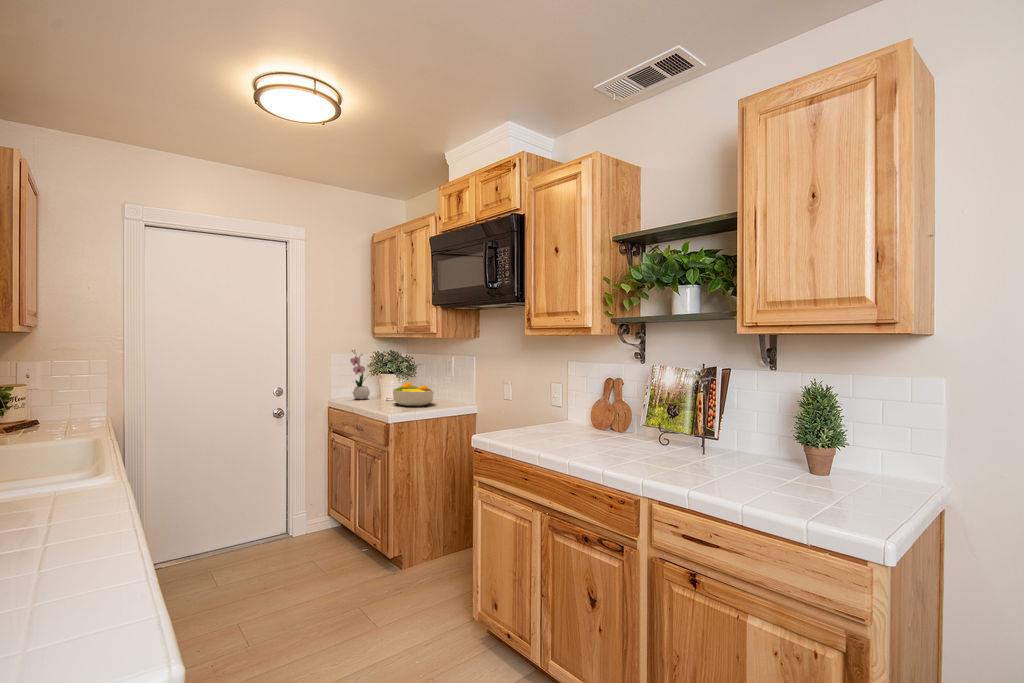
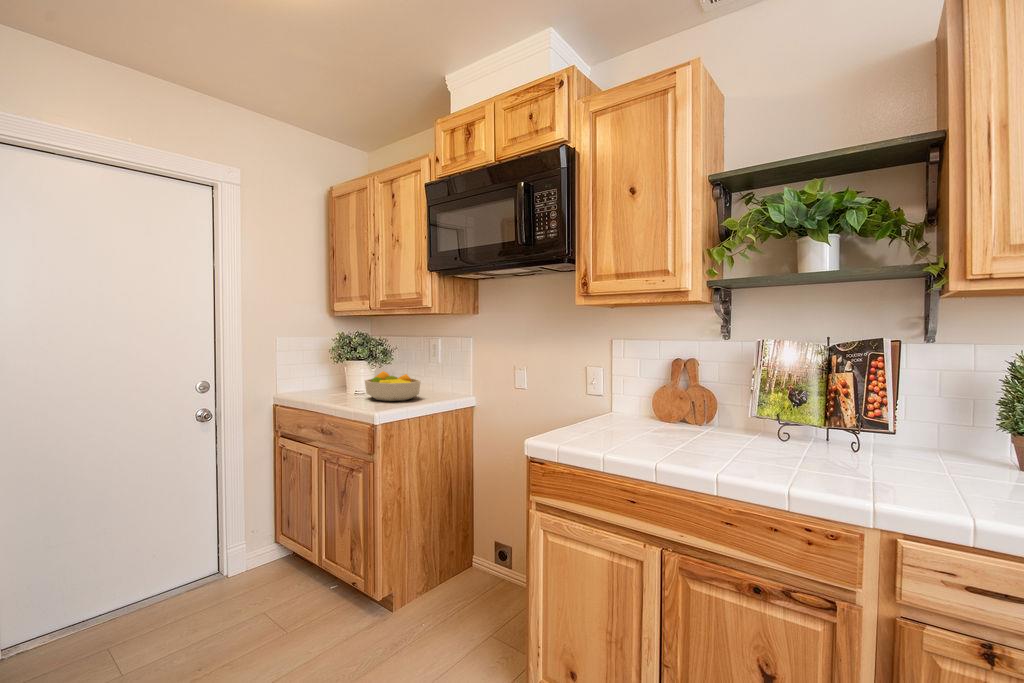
flower arrangement: present [350,350,370,399] -> none [303,332,331,394]

